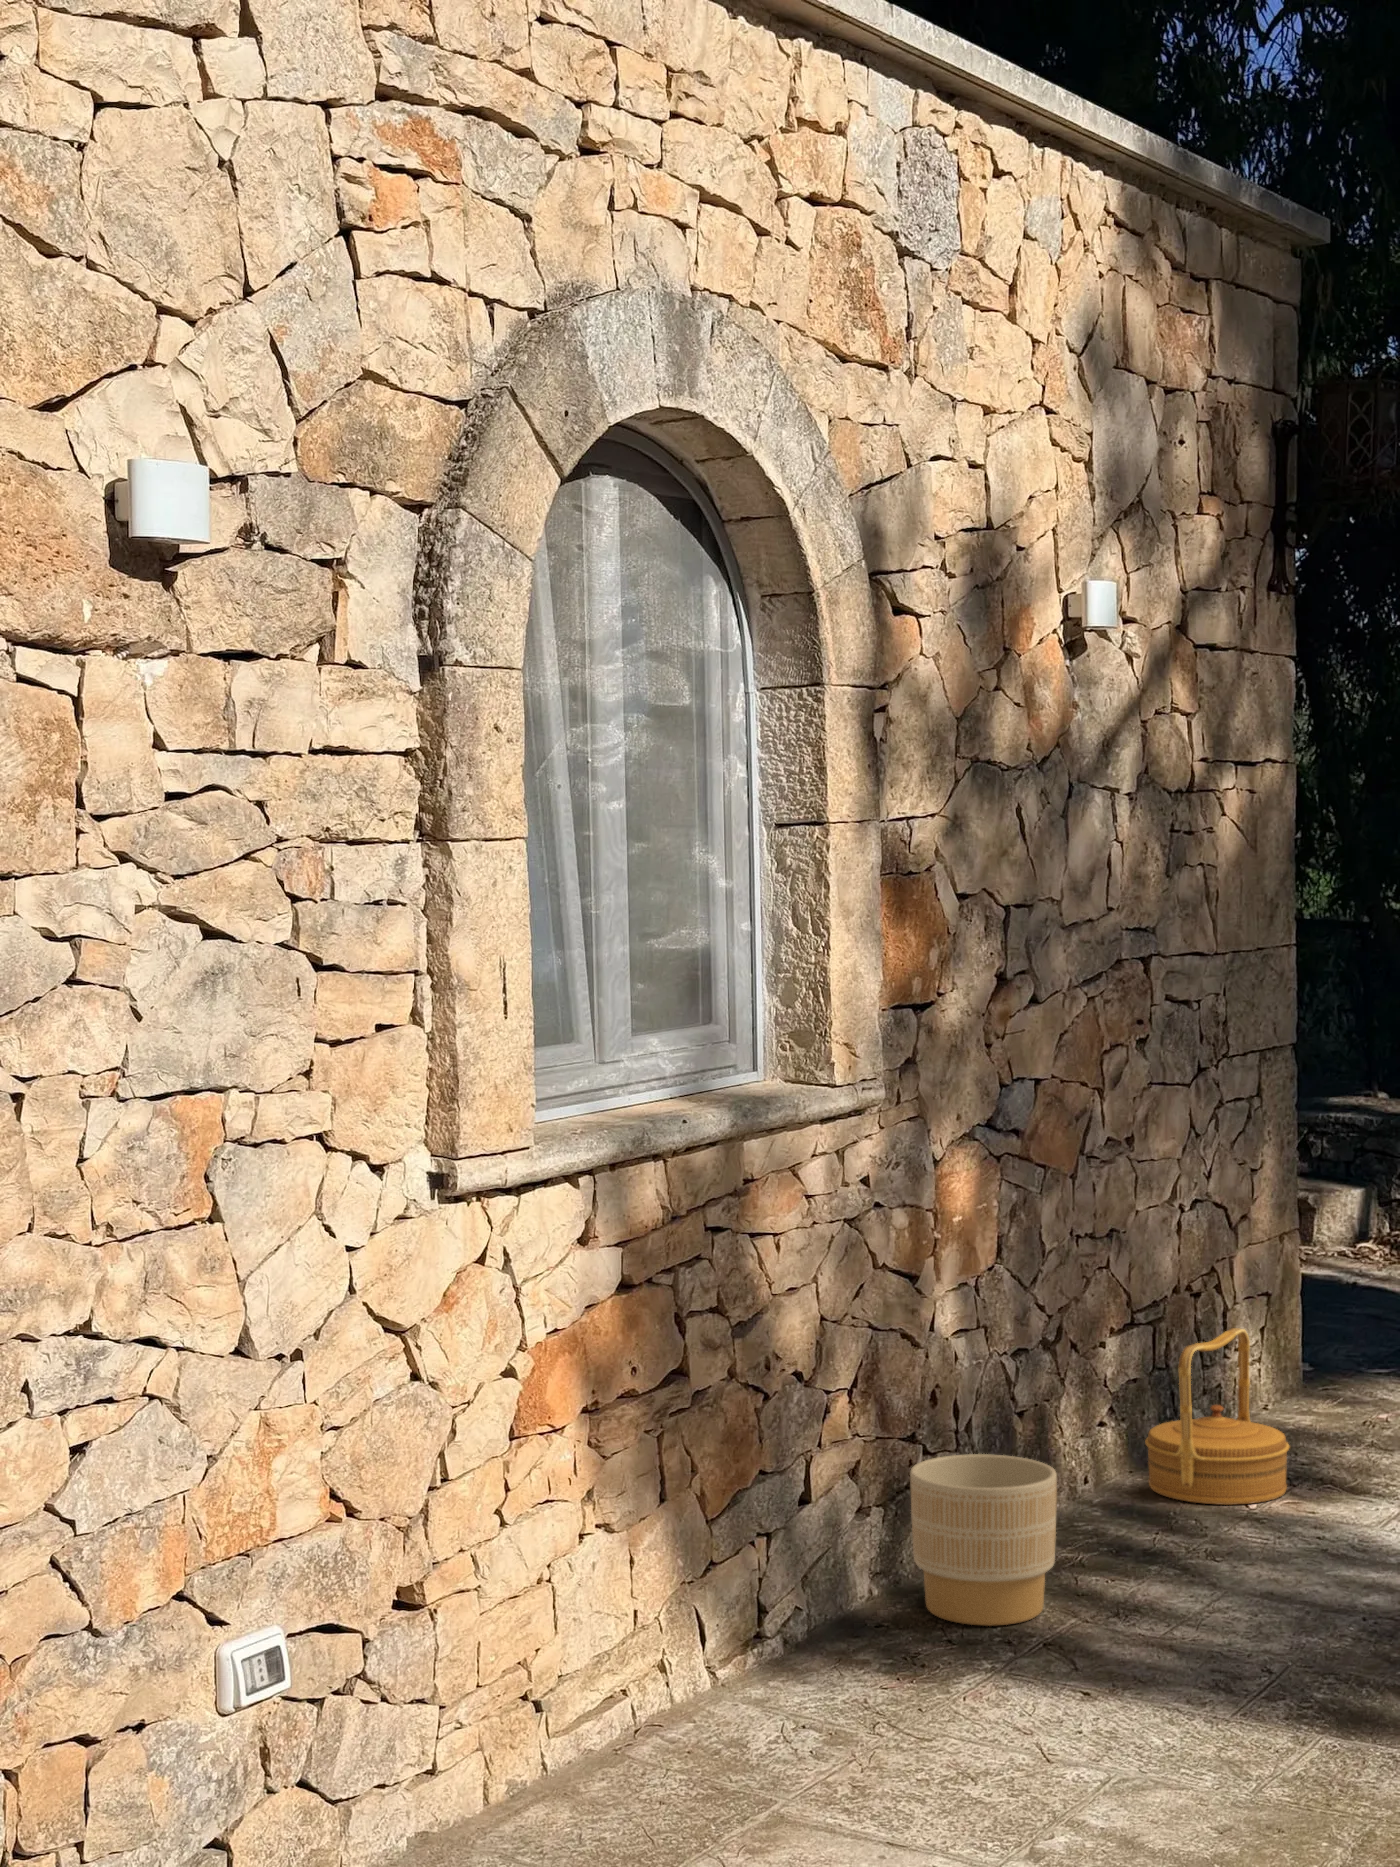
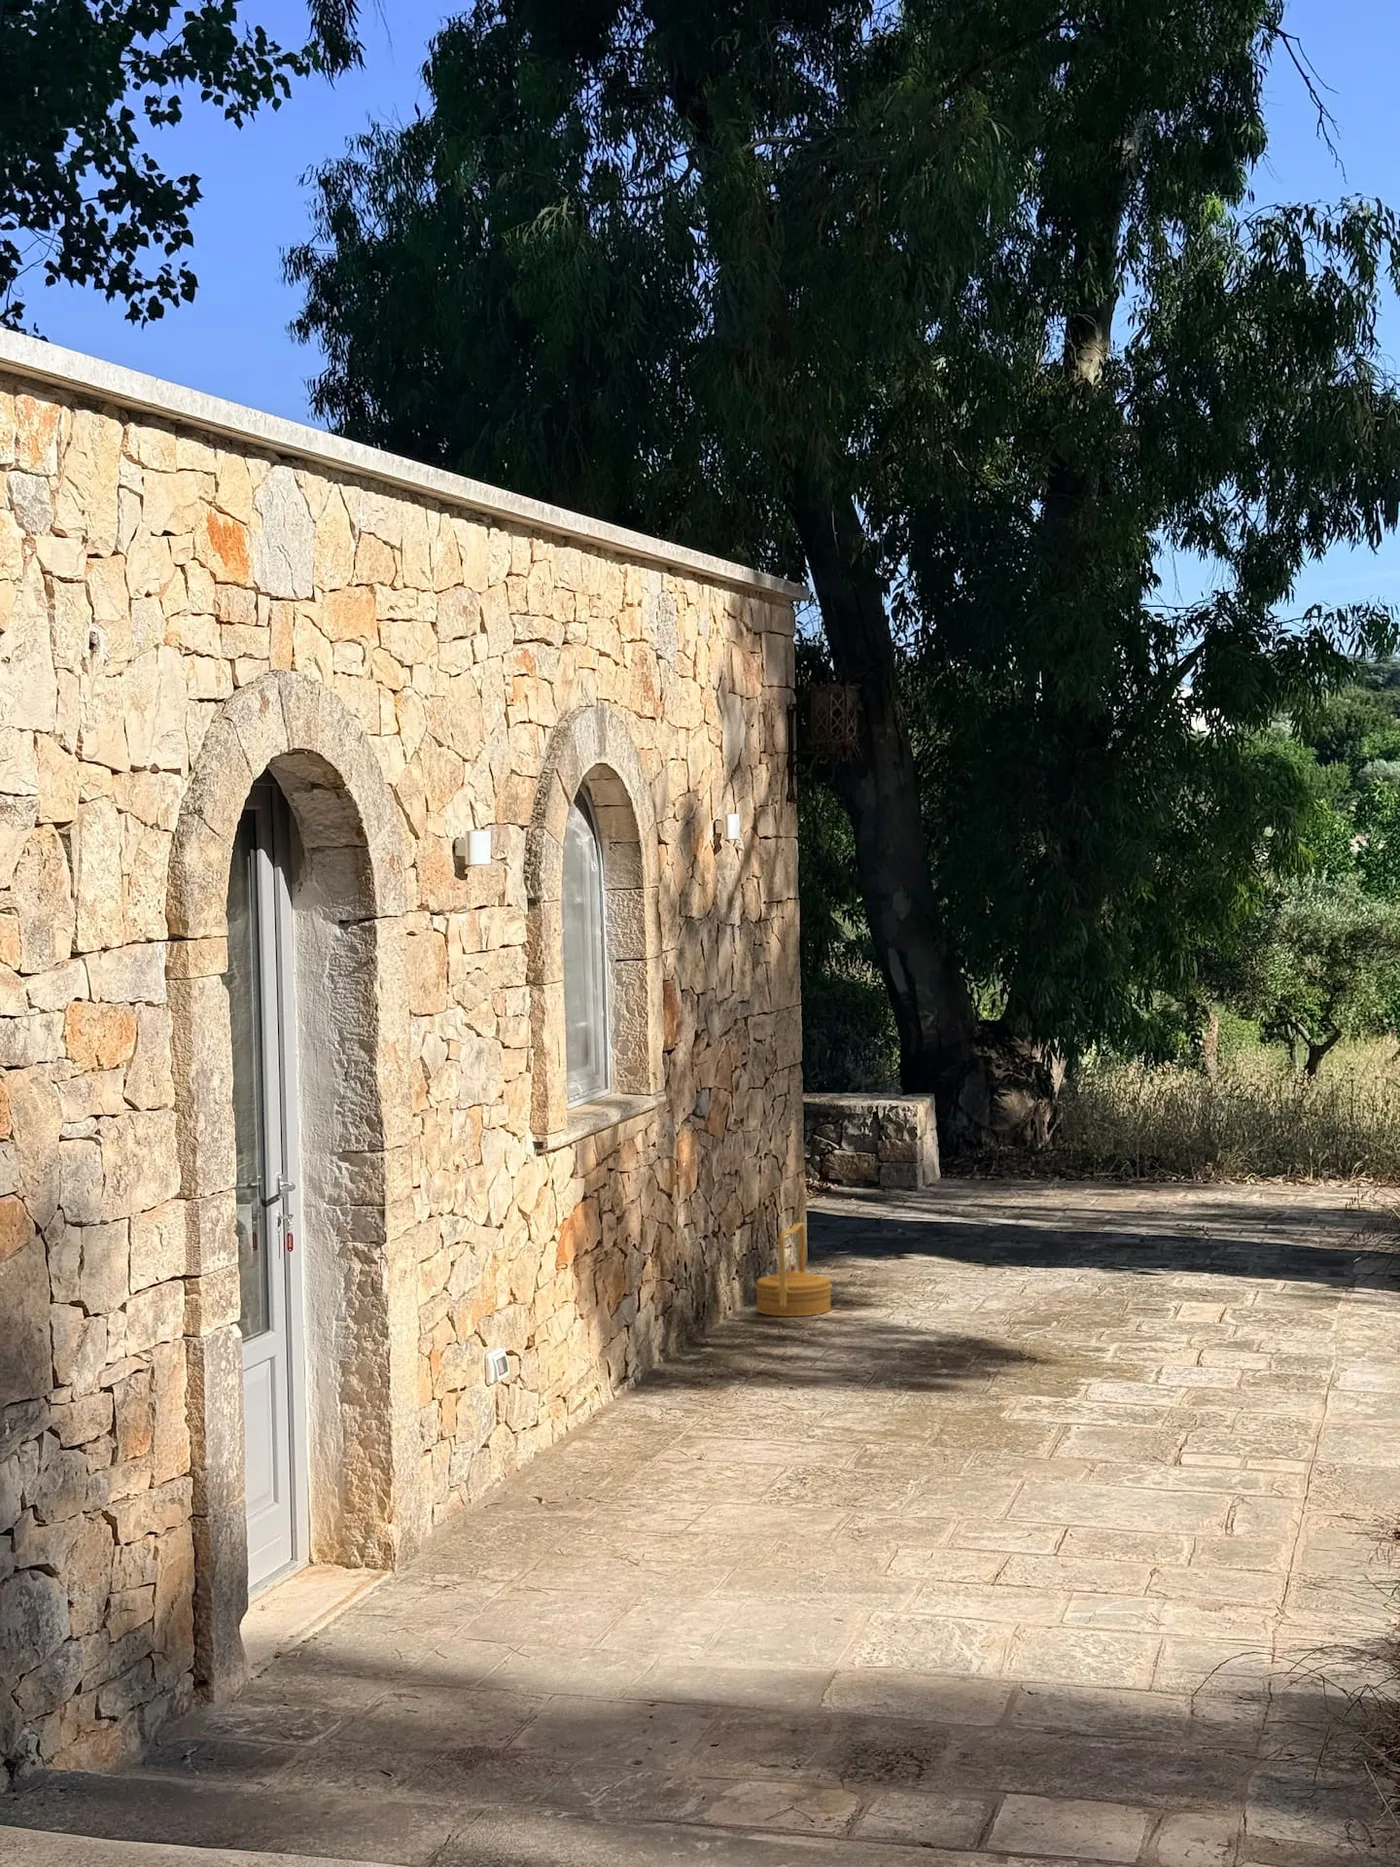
planter: present [910,1454,1057,1626] -> none [677,1287,752,1370]

